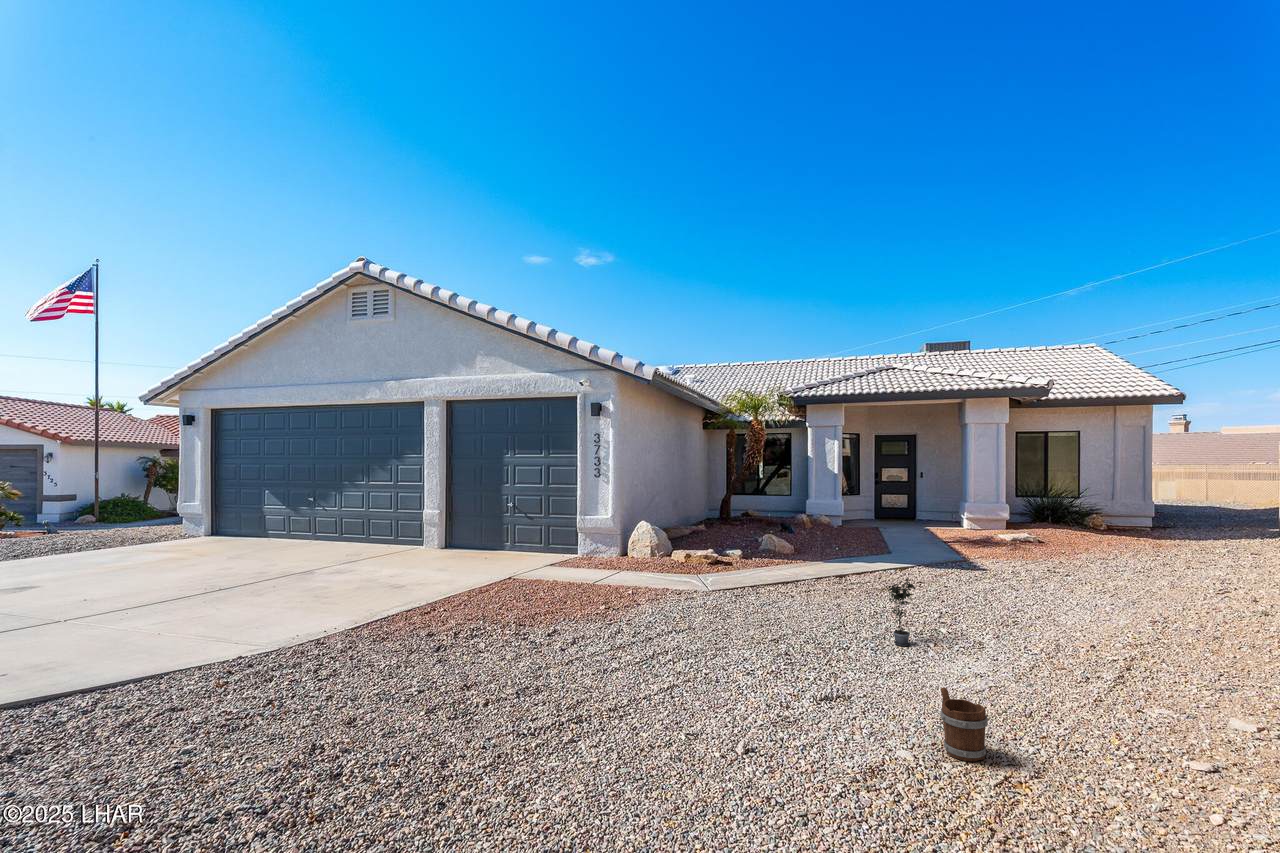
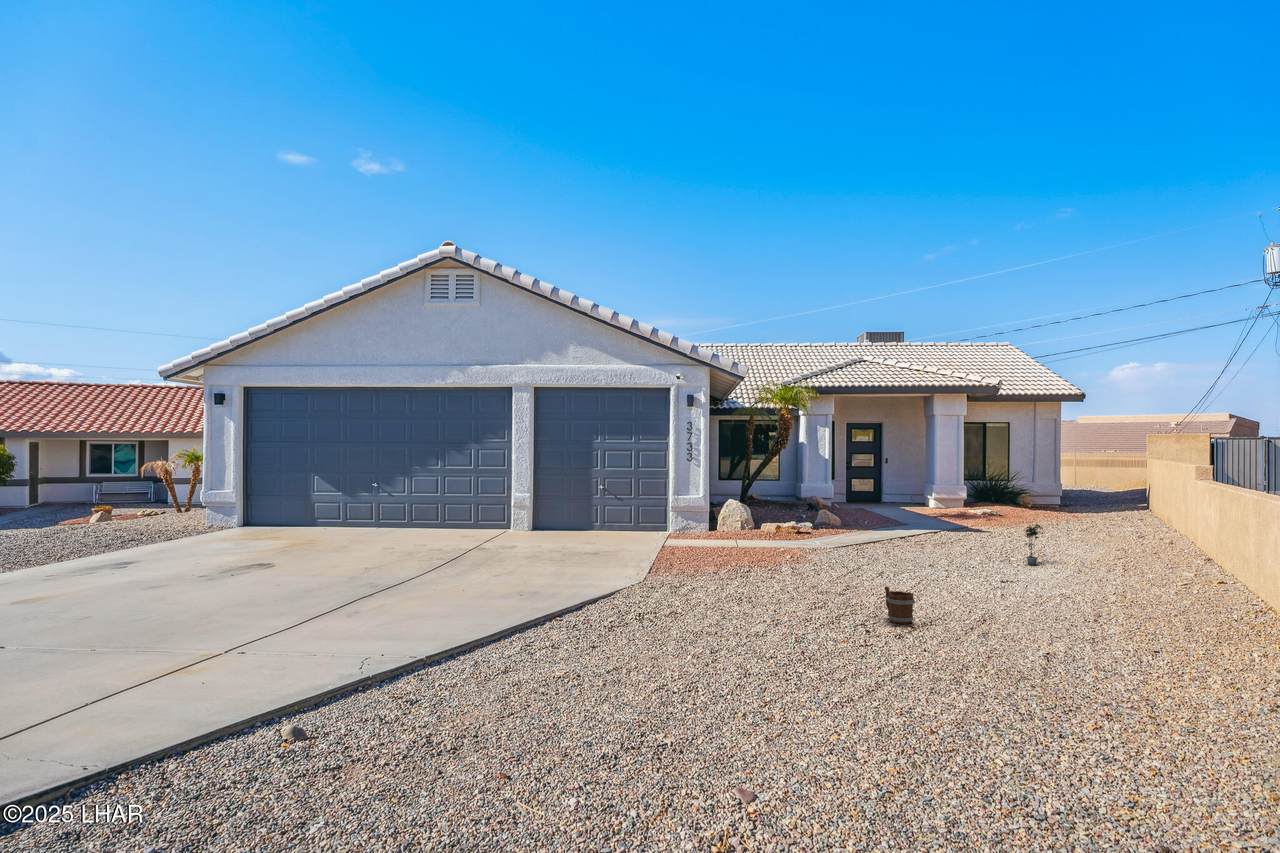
bucket: present [941,687,988,762] -> present [884,586,915,624]

